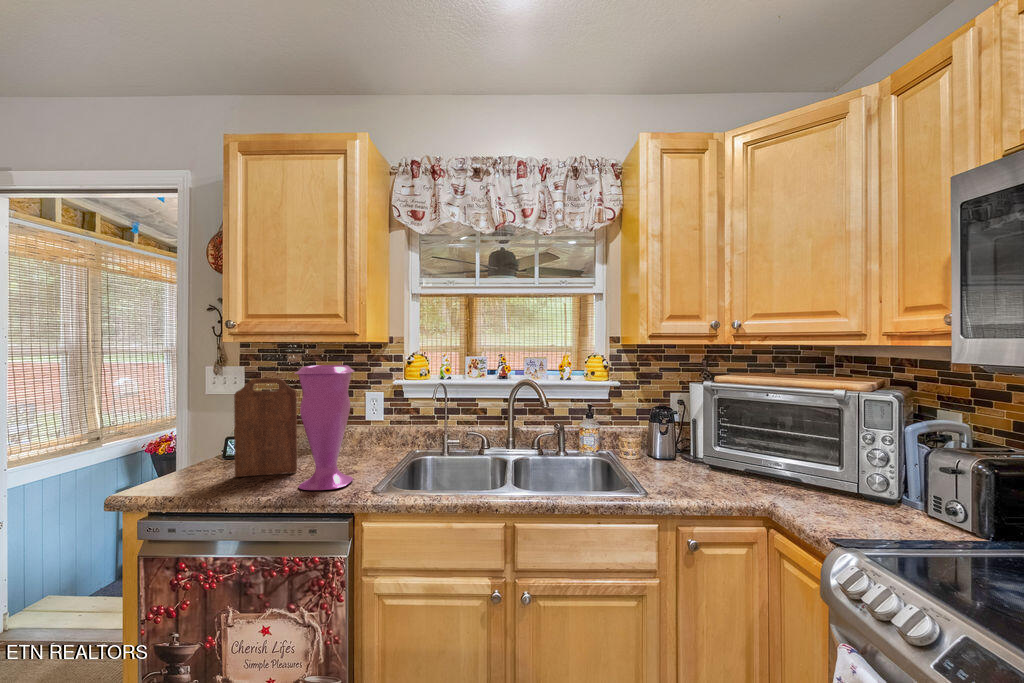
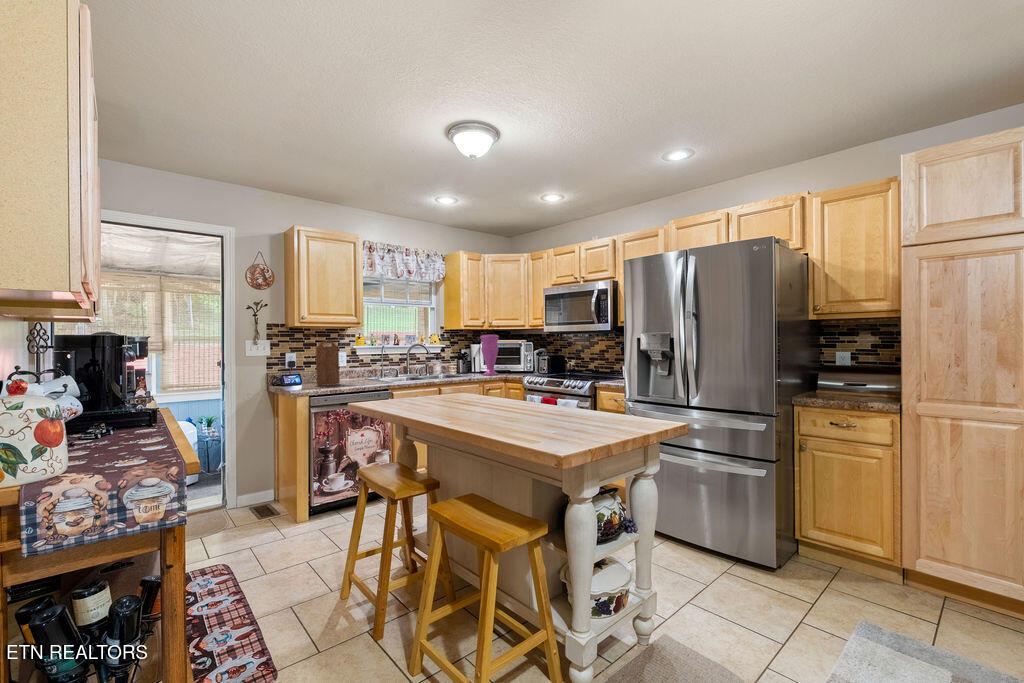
vase: present [295,365,354,490] -> present [480,335,499,375]

